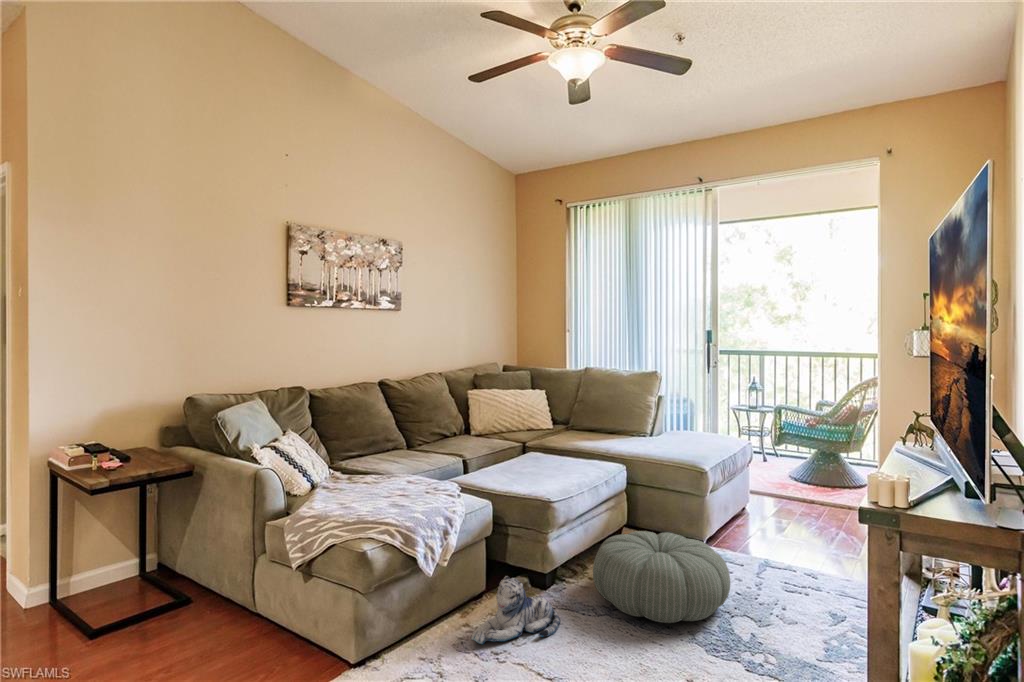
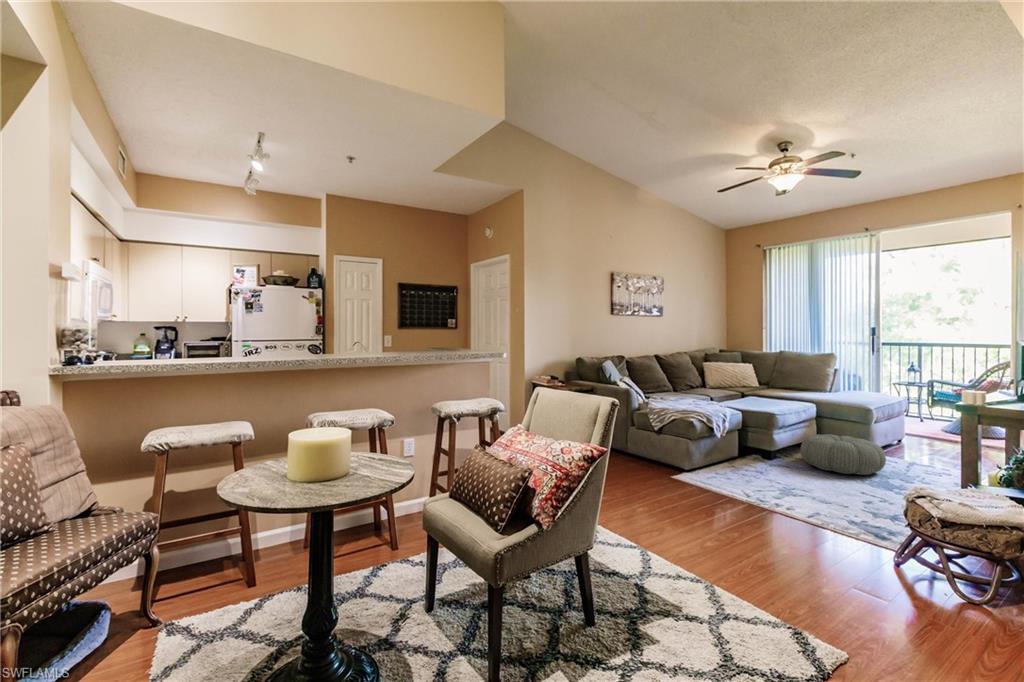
plush toy: present [471,576,560,644] -> none [740,443,784,473]

